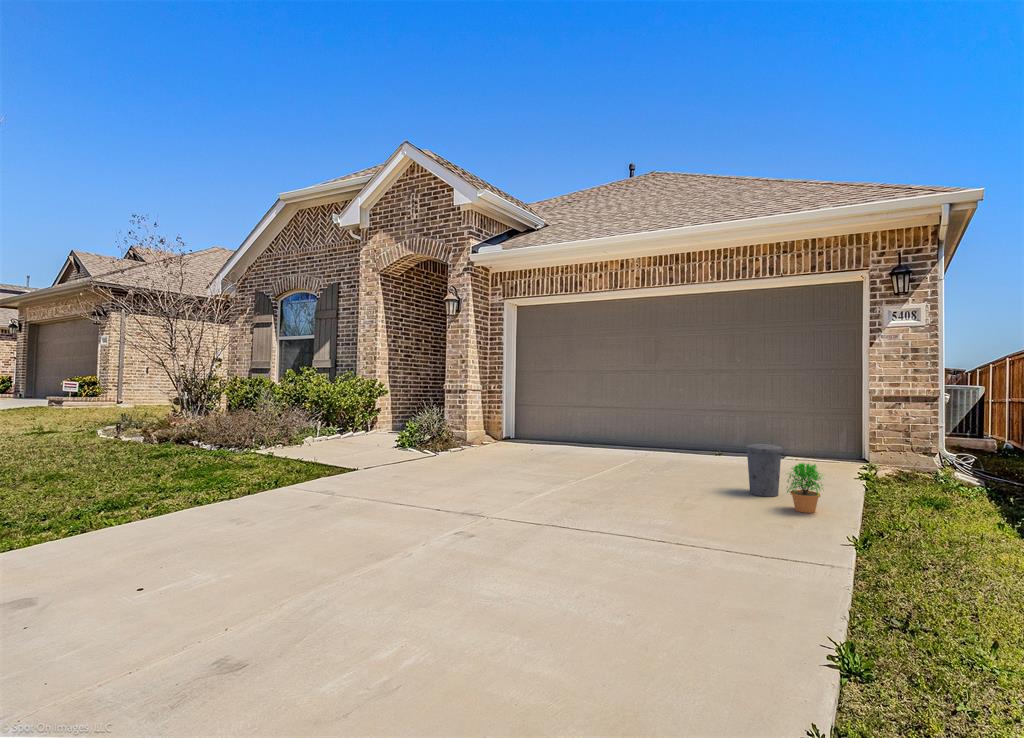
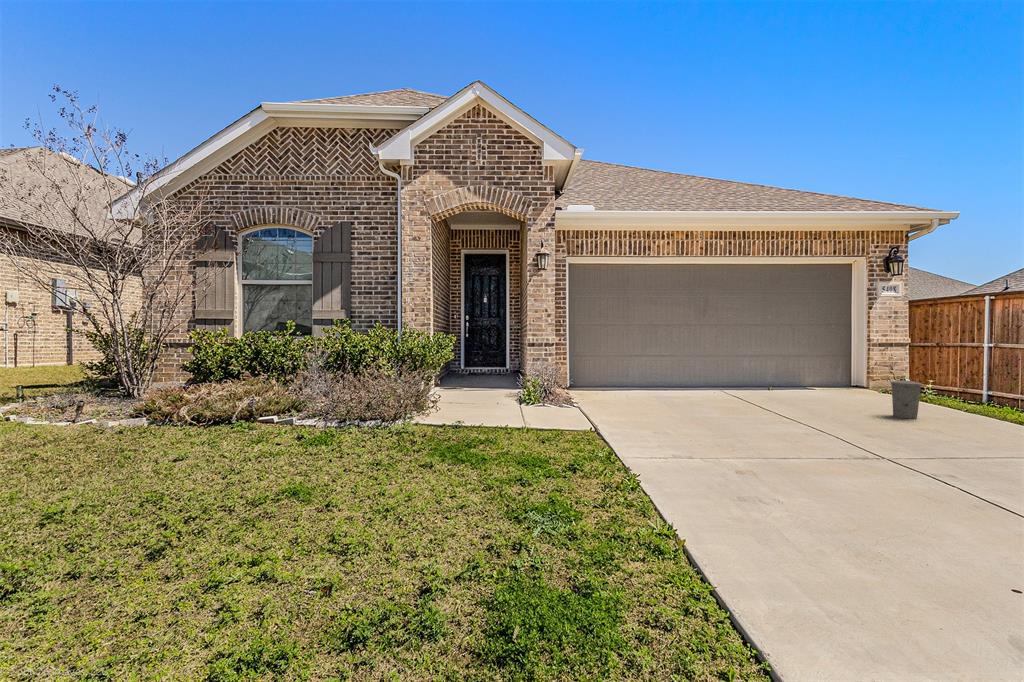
potted plant: present [787,463,823,513] -> none [949,391,987,426]

